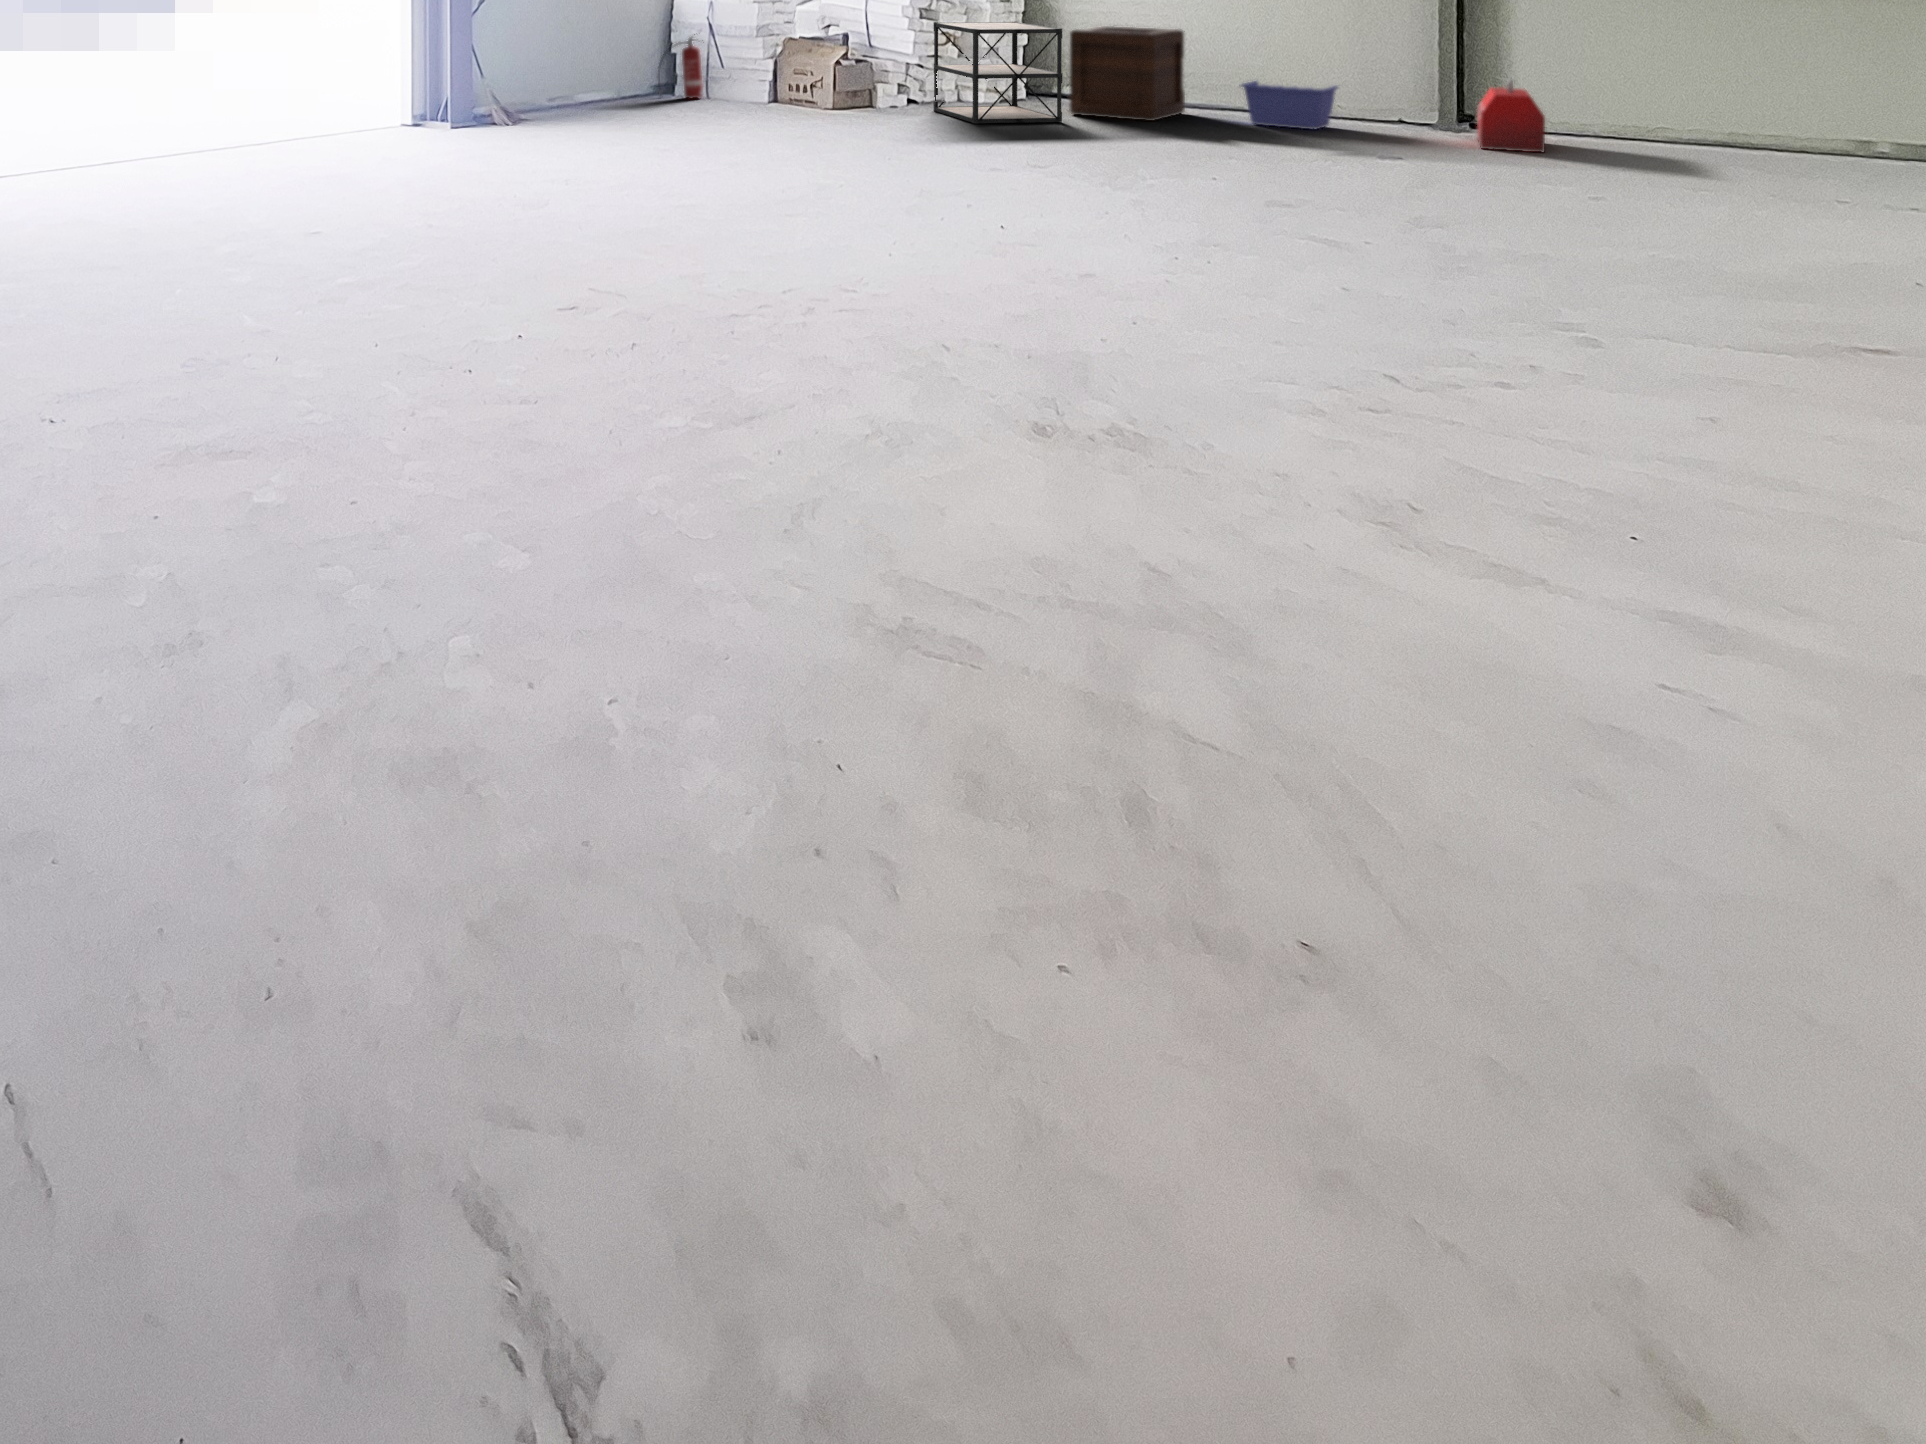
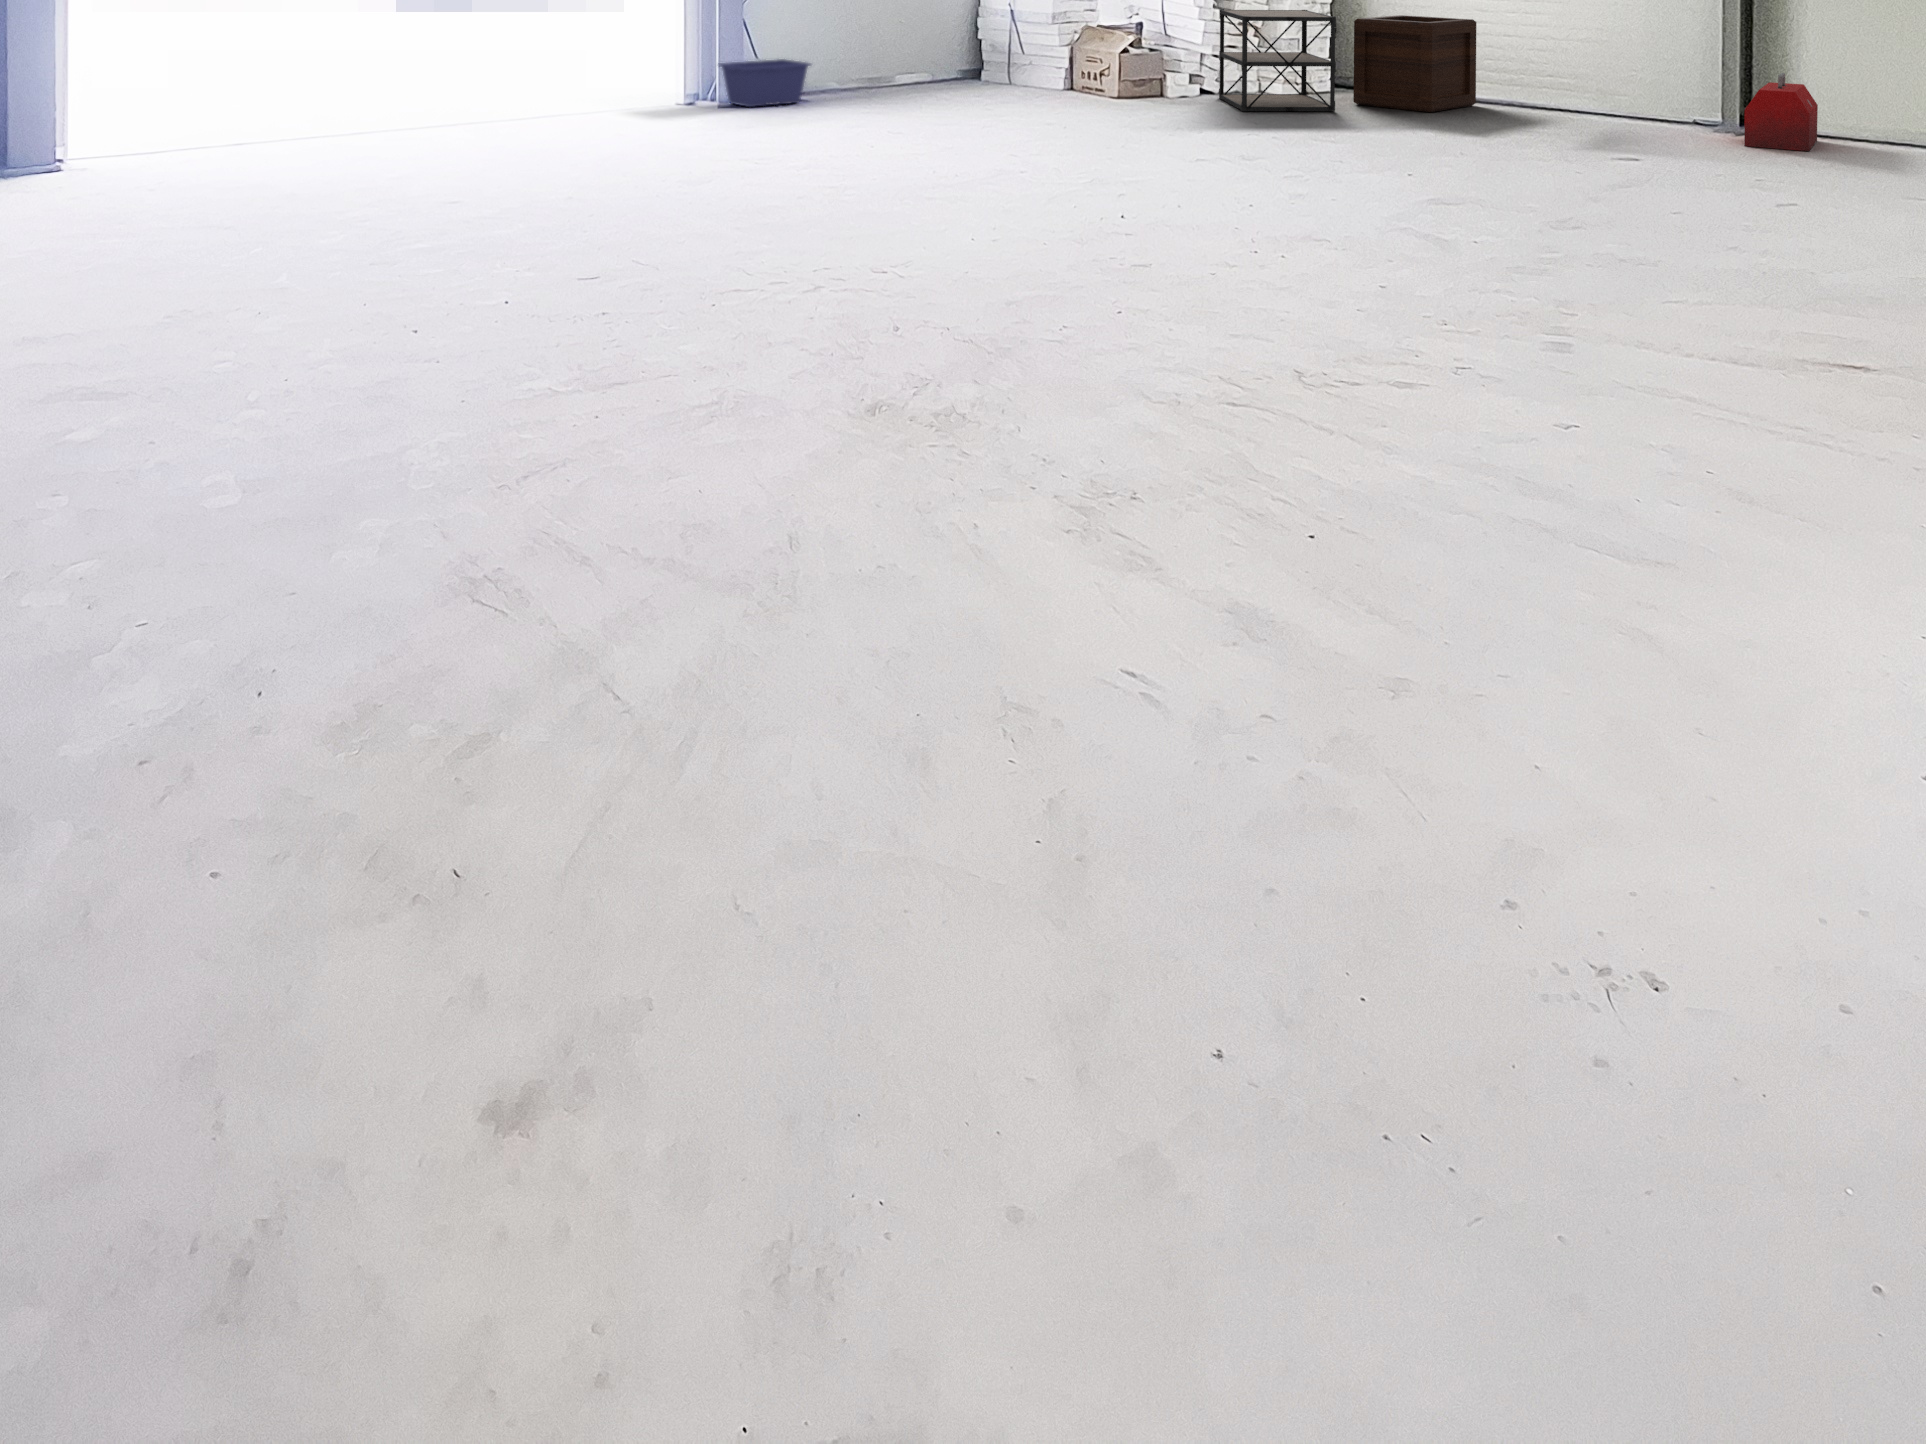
fire extinguisher: present [660,34,703,98] -> none [960,17,1005,82]
storage bin: present [1239,81,1338,129] -> present [718,59,811,107]

